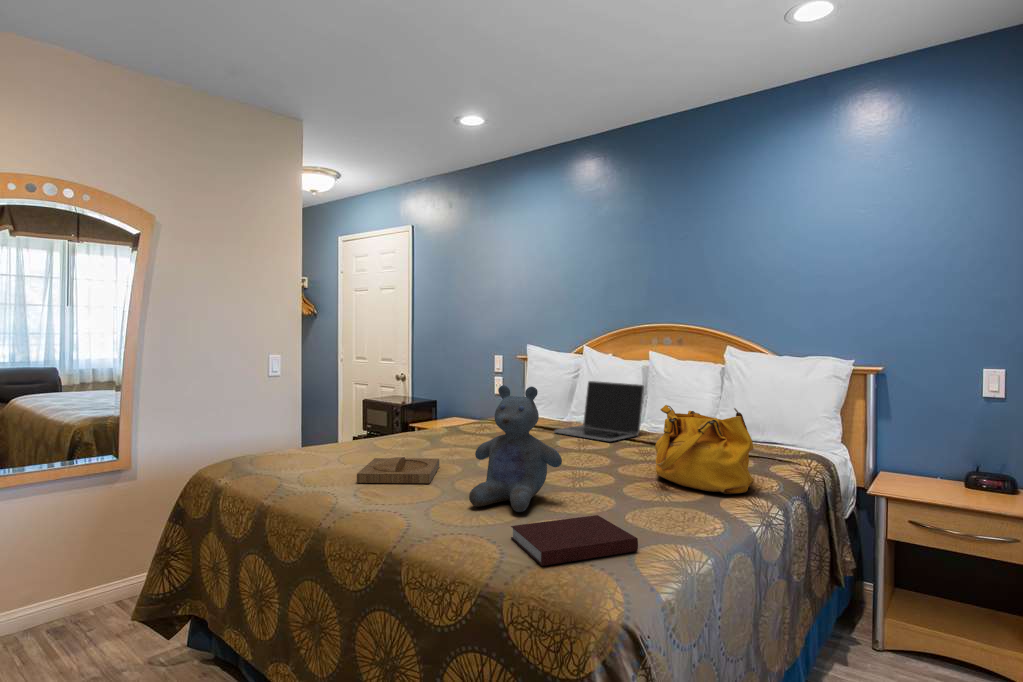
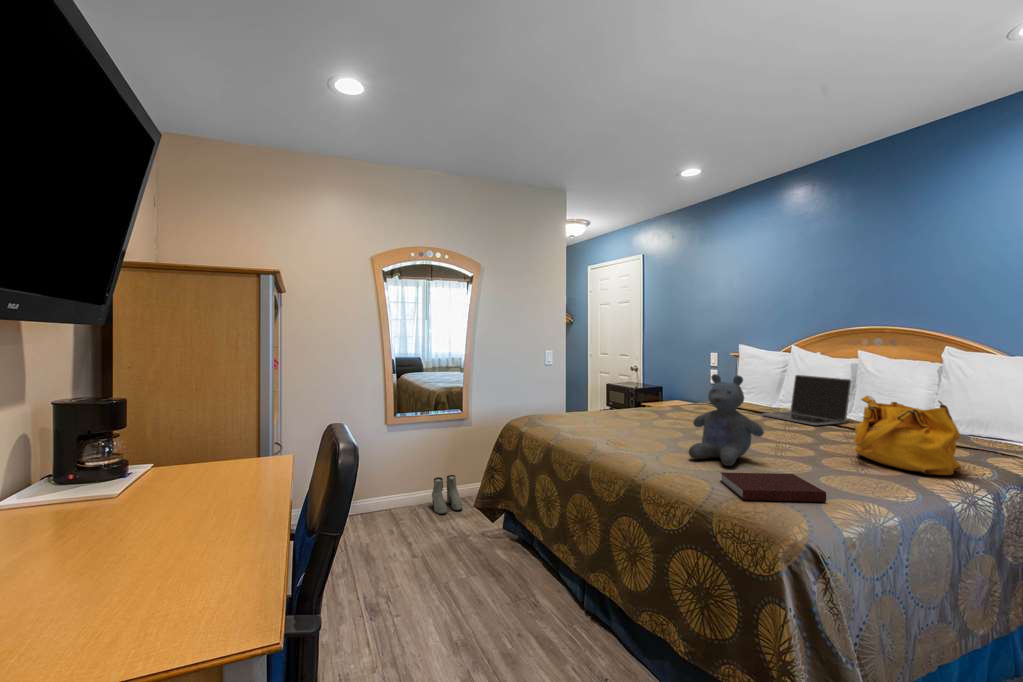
tray: present [357,457,439,483] -> none [608,422,666,442]
boots: none [51,567,114,640] -> present [432,475,462,514]

